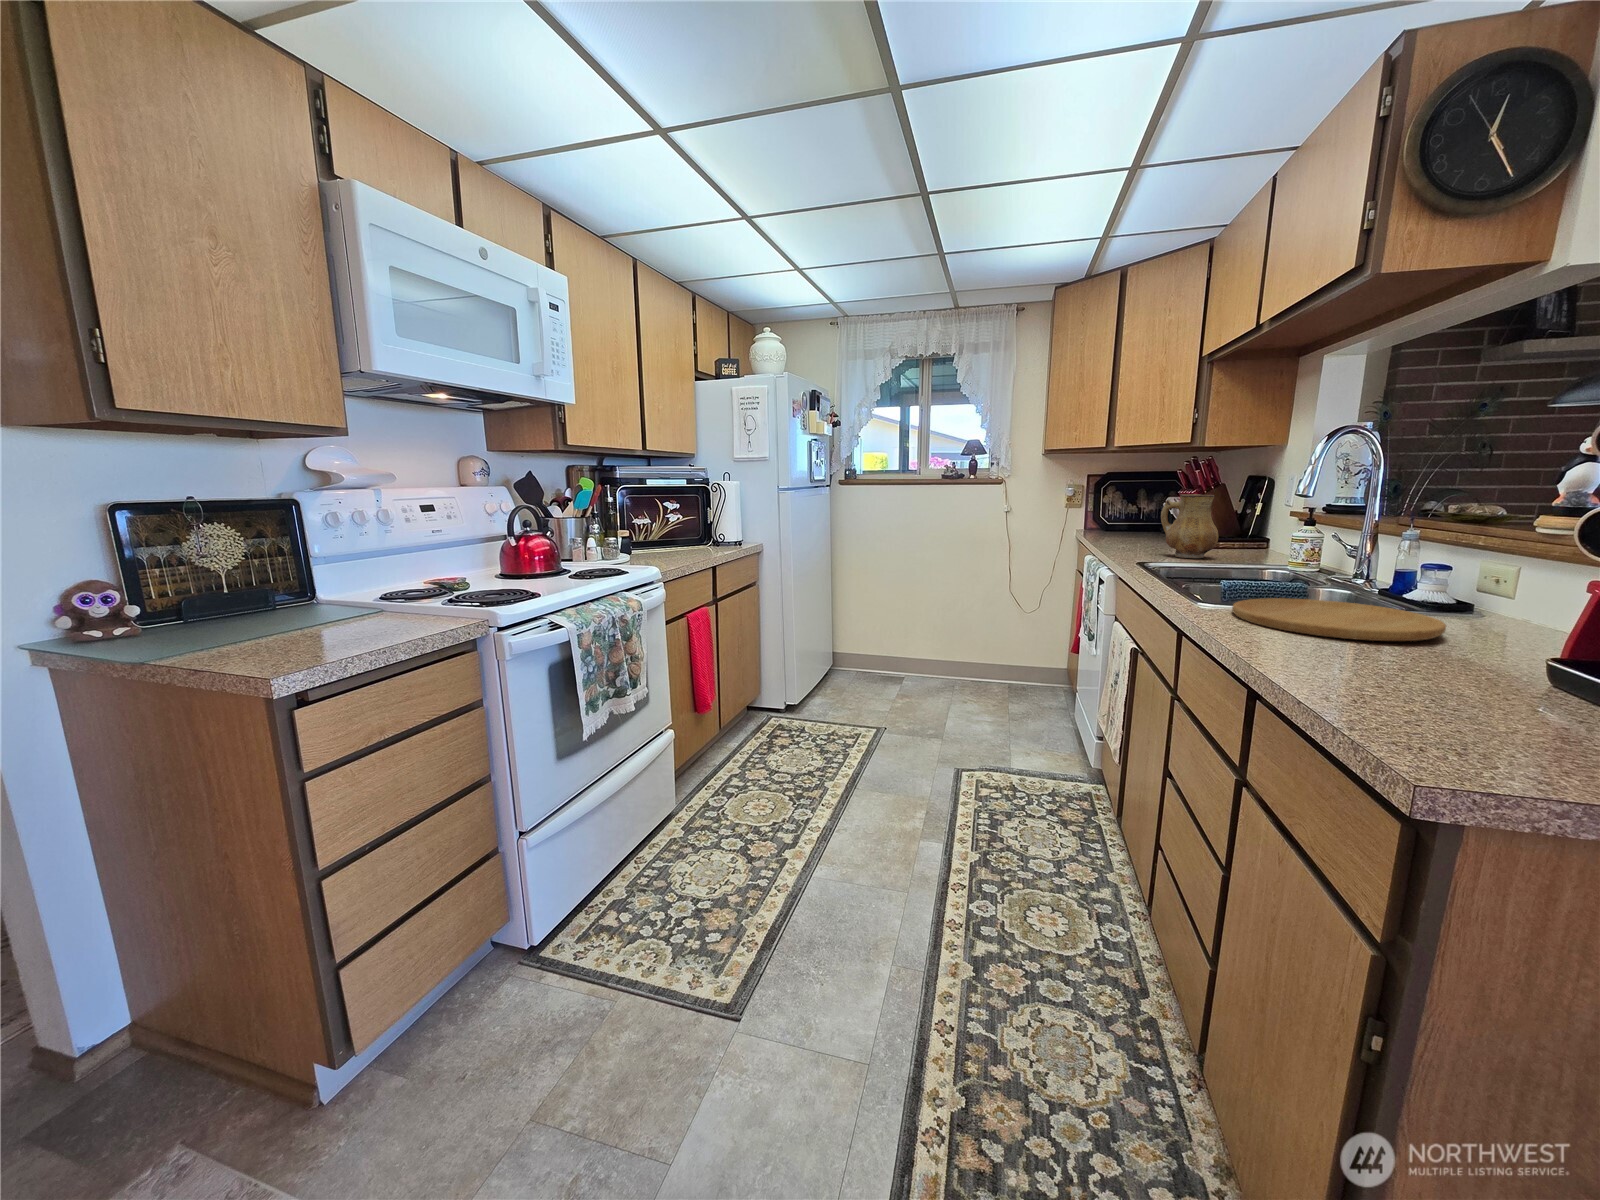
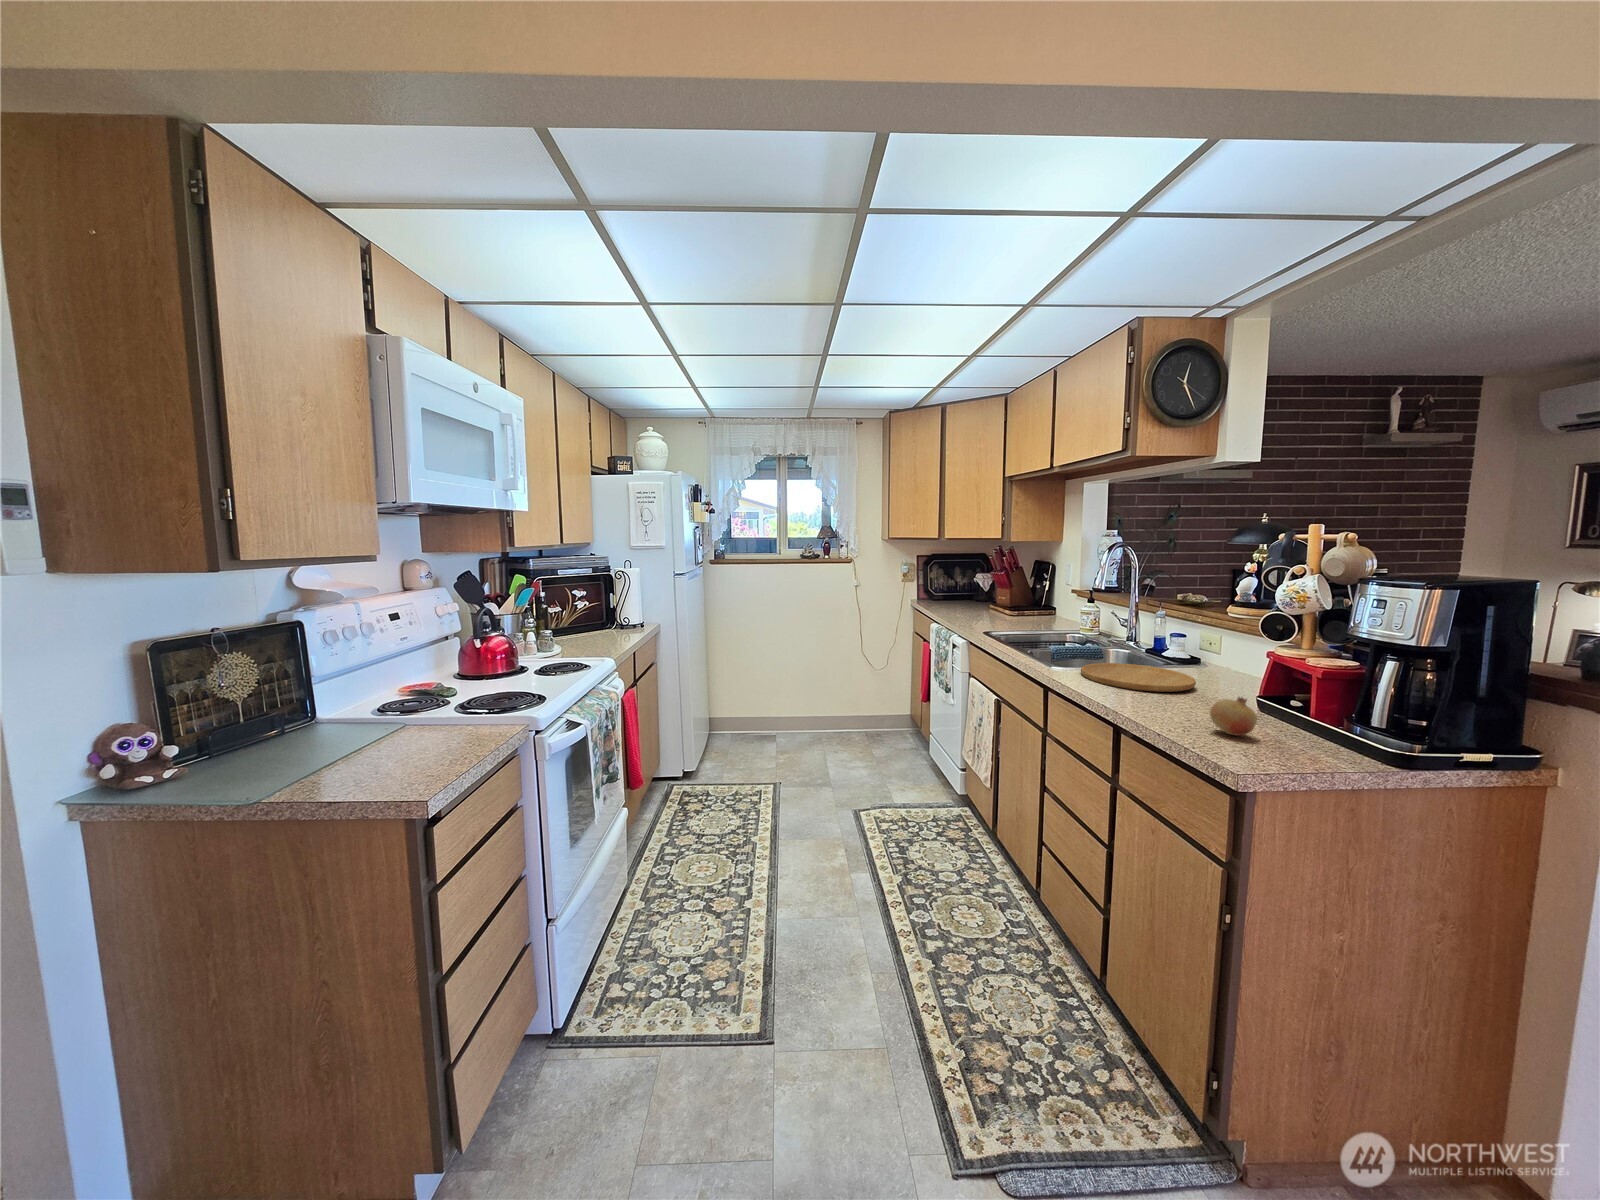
ceramic pitcher: present [1161,494,1218,558] -> none [994,578,1033,626]
fruit: none [1421,643,1531,717] -> present [1210,697,1257,736]

